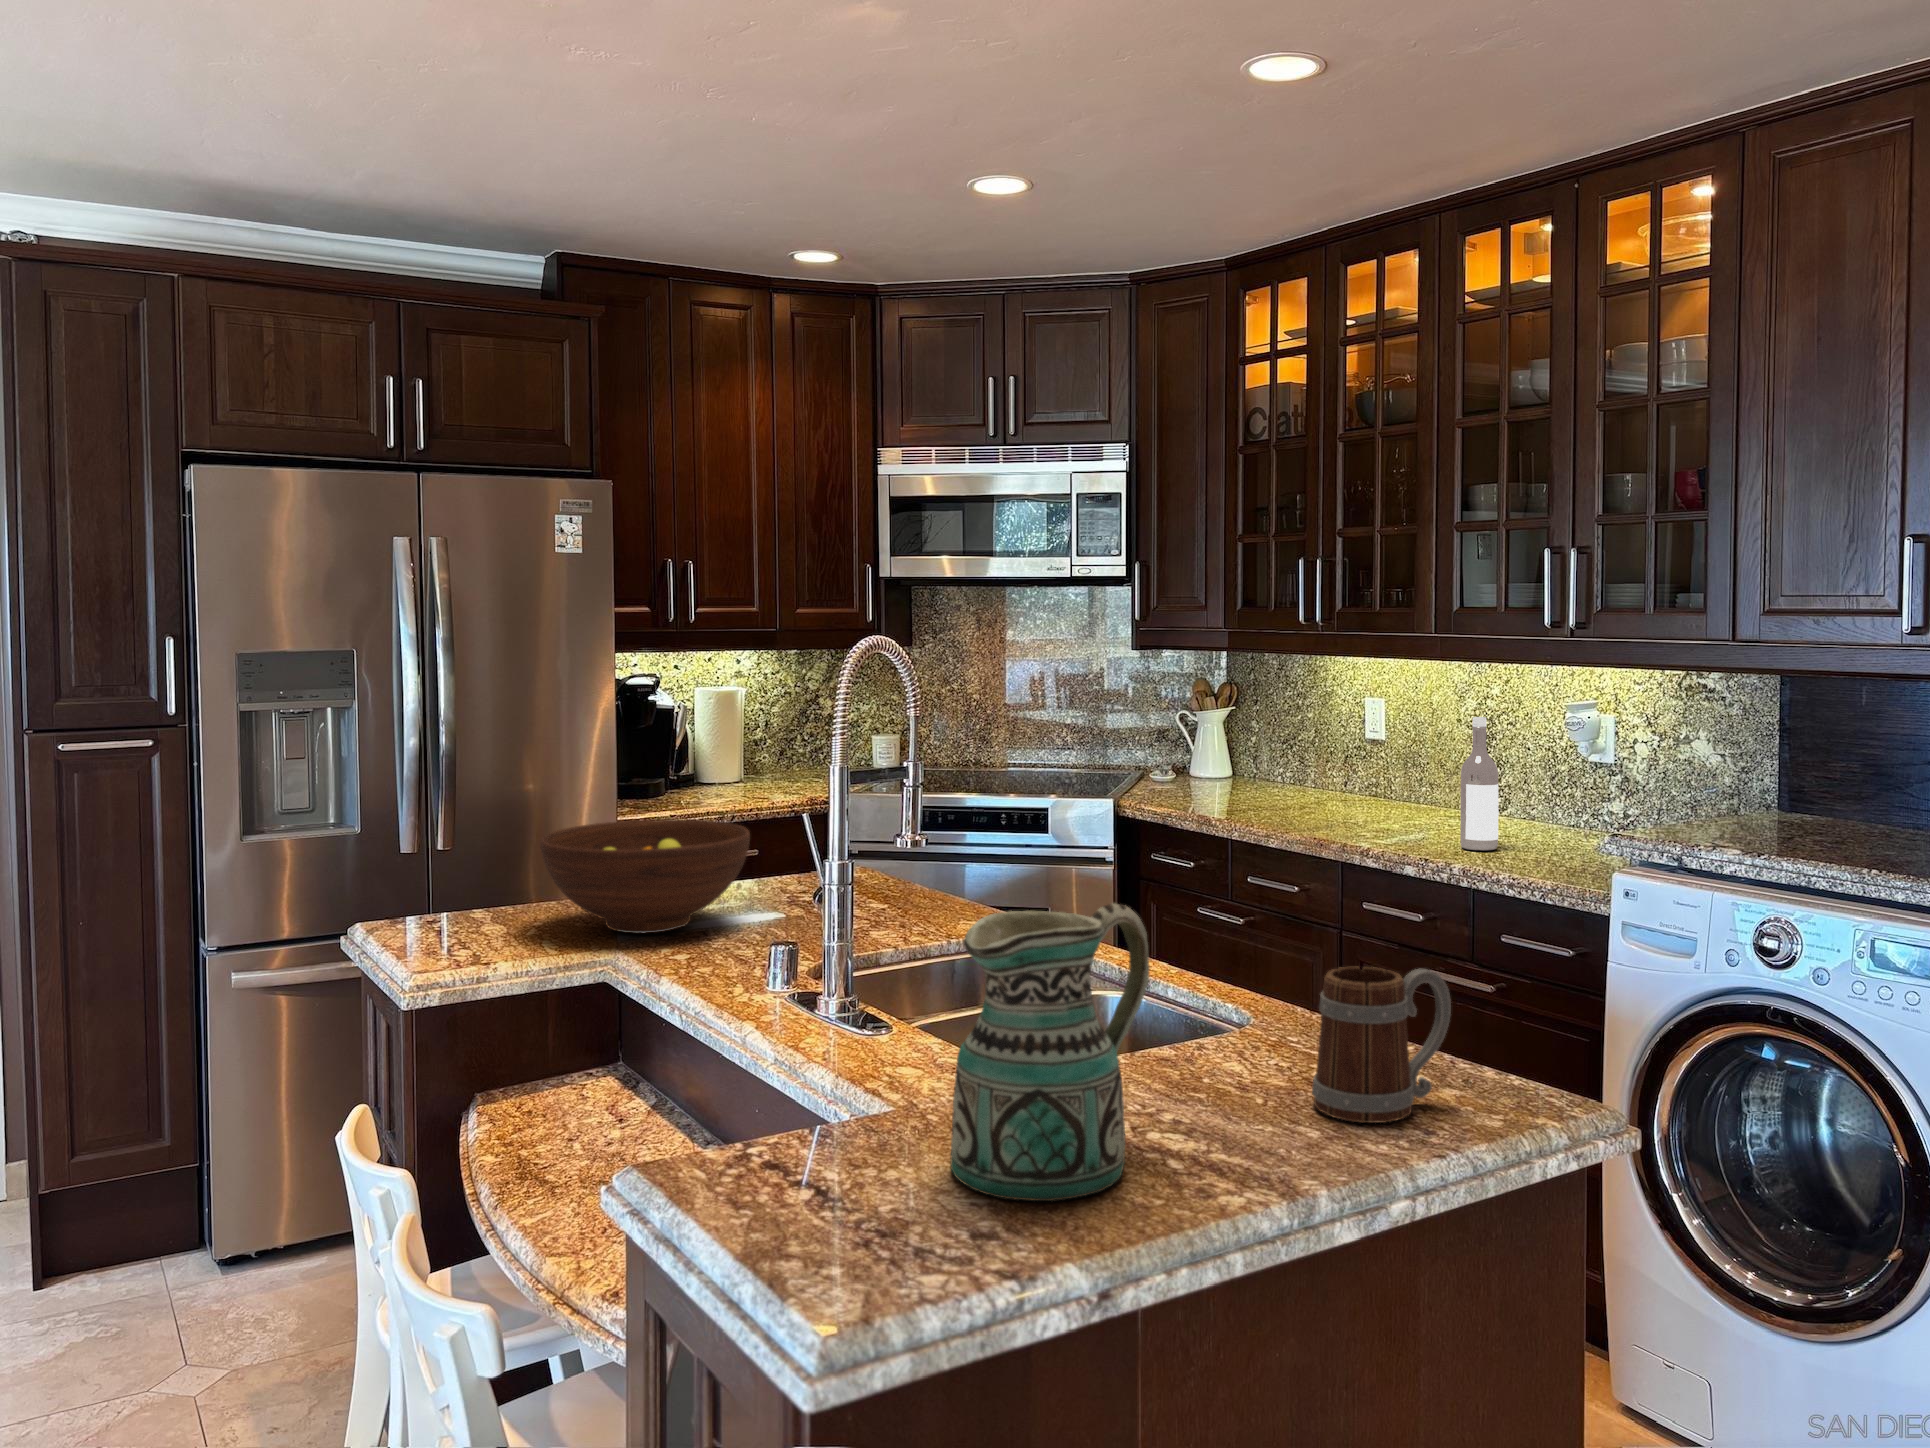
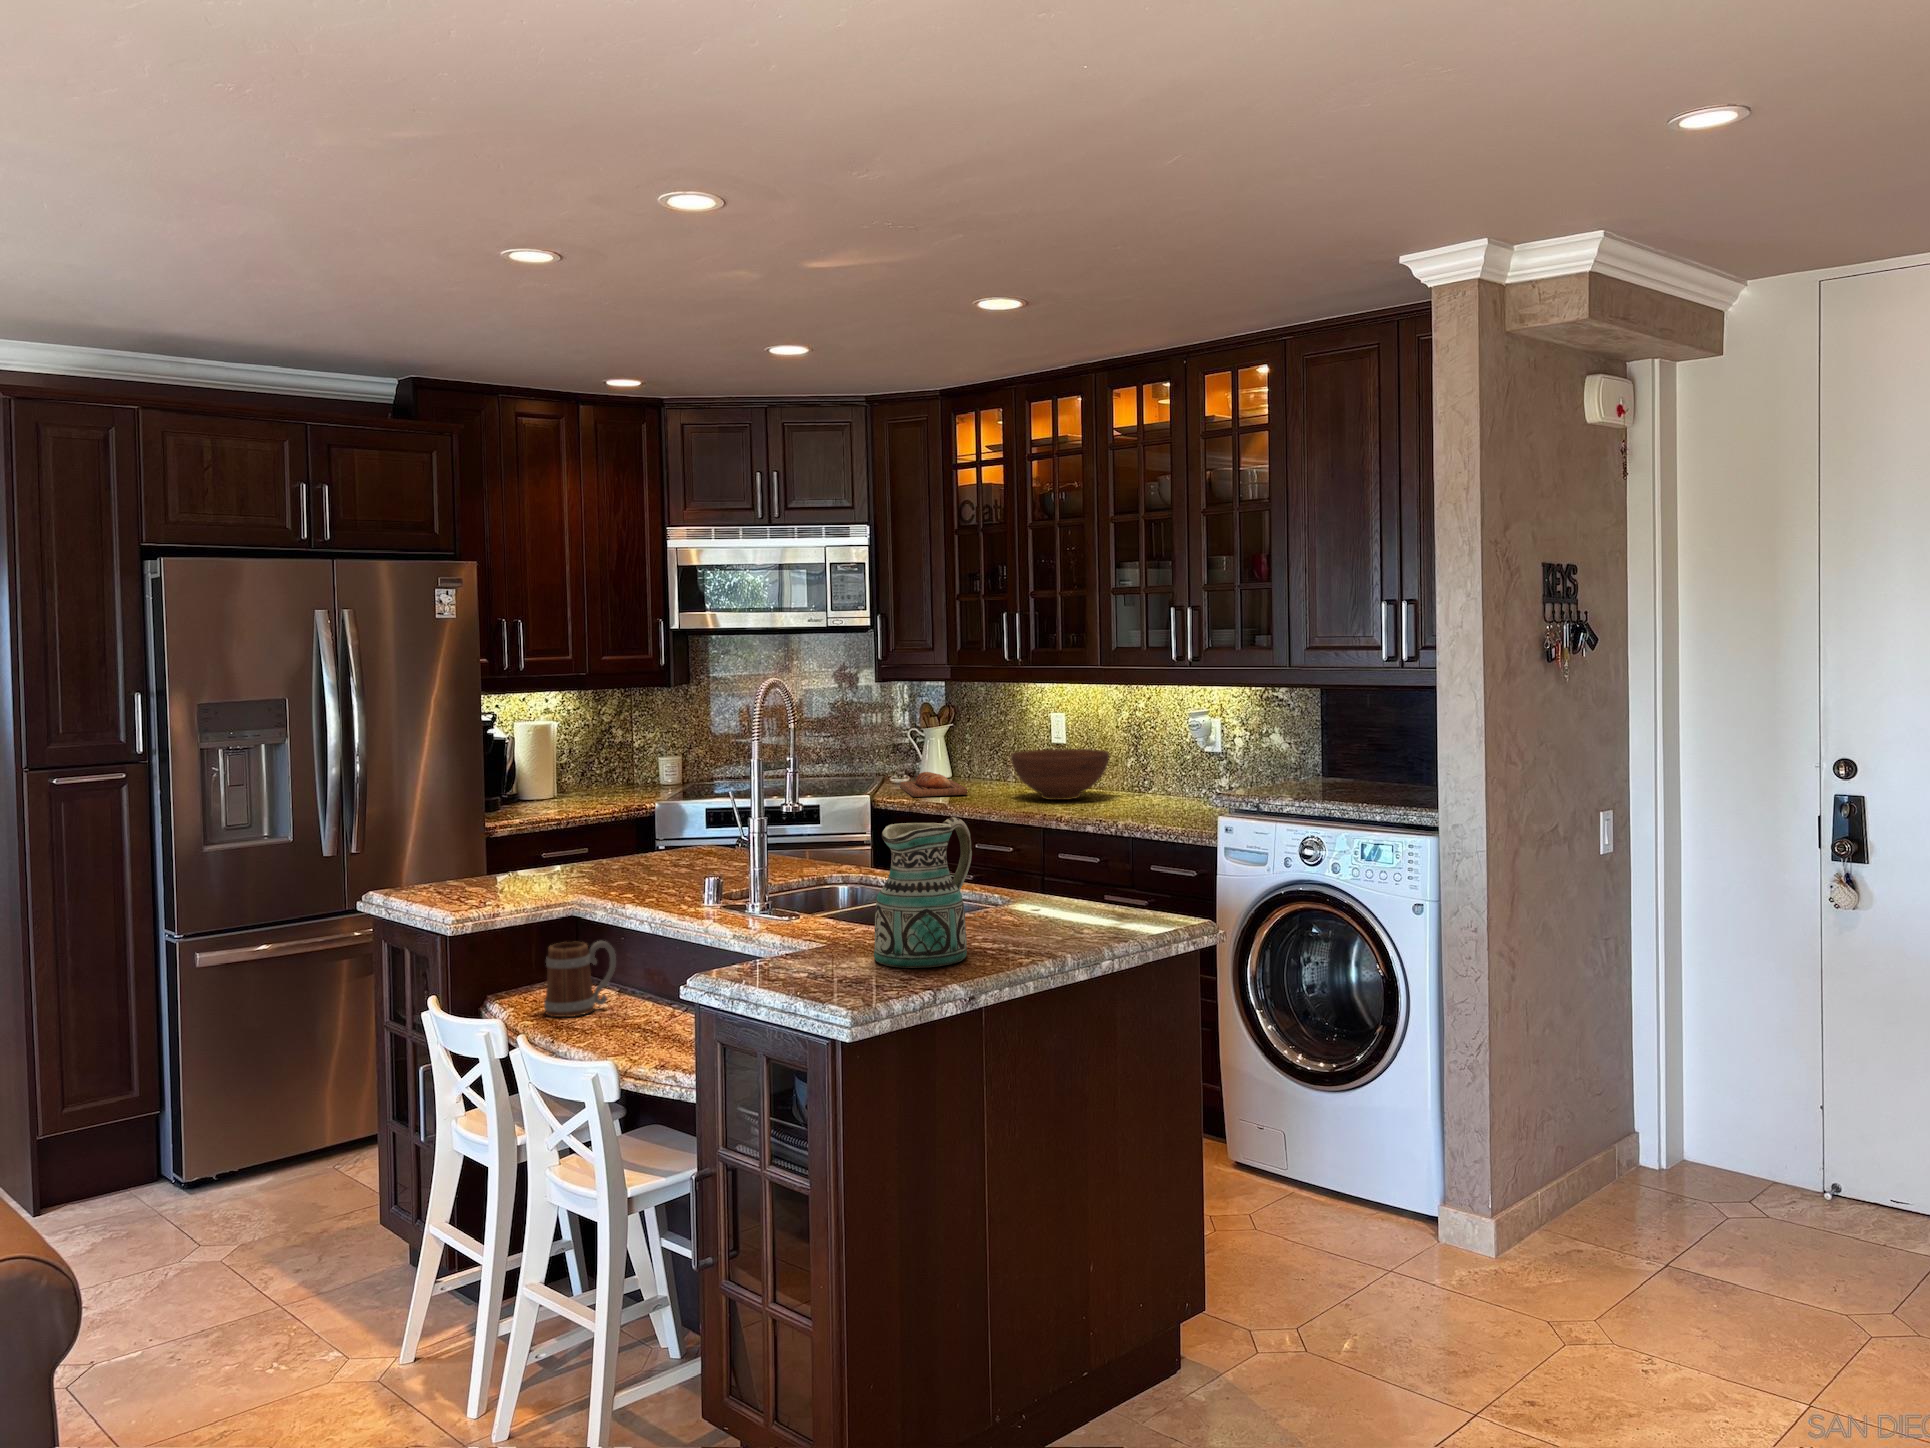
wine bottle: present [1460,717,1499,851] -> none [1121,723,1147,815]
bread loaf: none [1162,769,1247,804] -> present [900,772,967,797]
fruit bowl: present [540,819,750,933] -> present [1011,749,1110,800]
mug: present [1312,967,1451,1123] -> present [544,941,616,1017]

